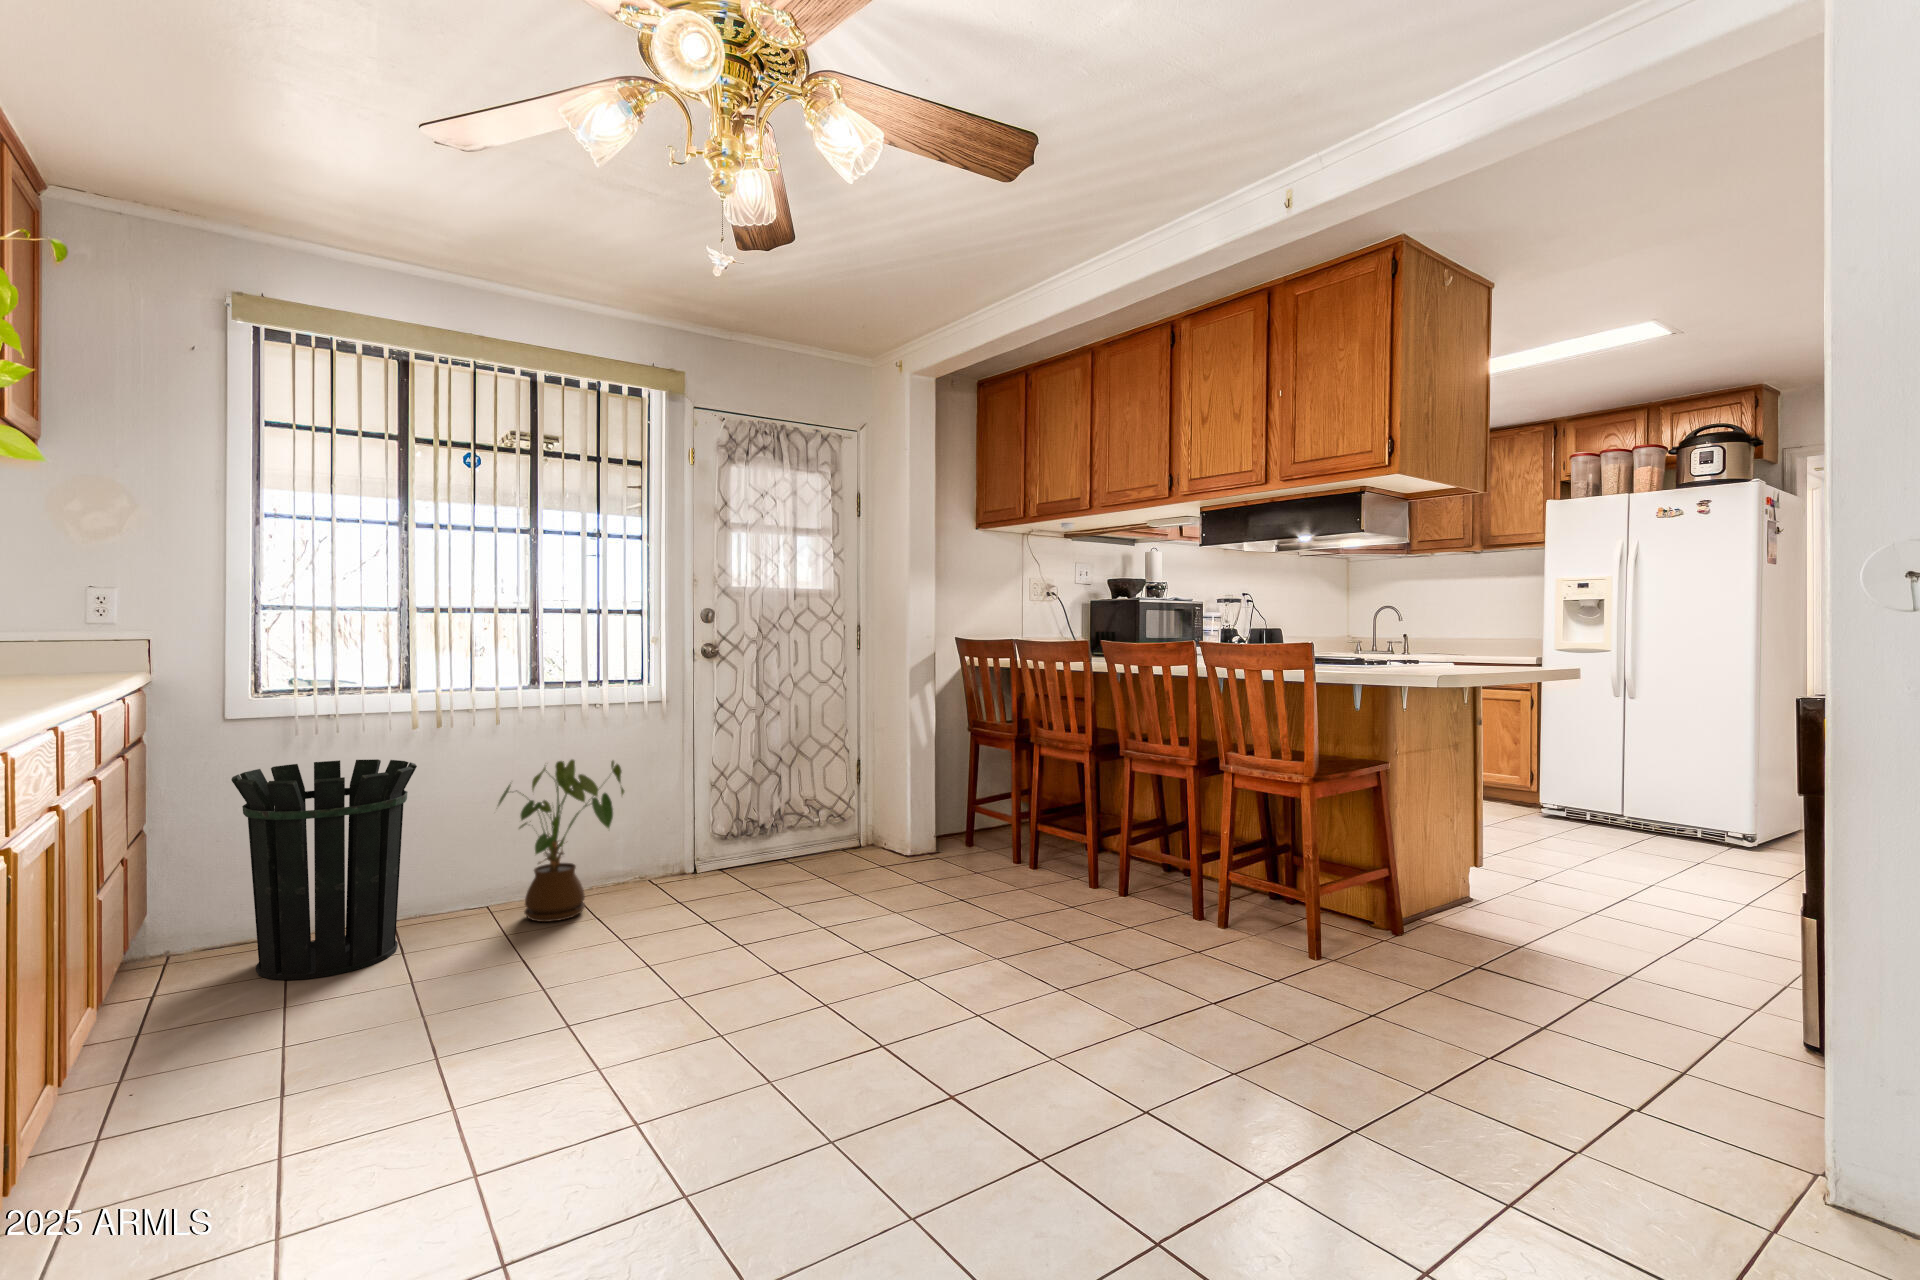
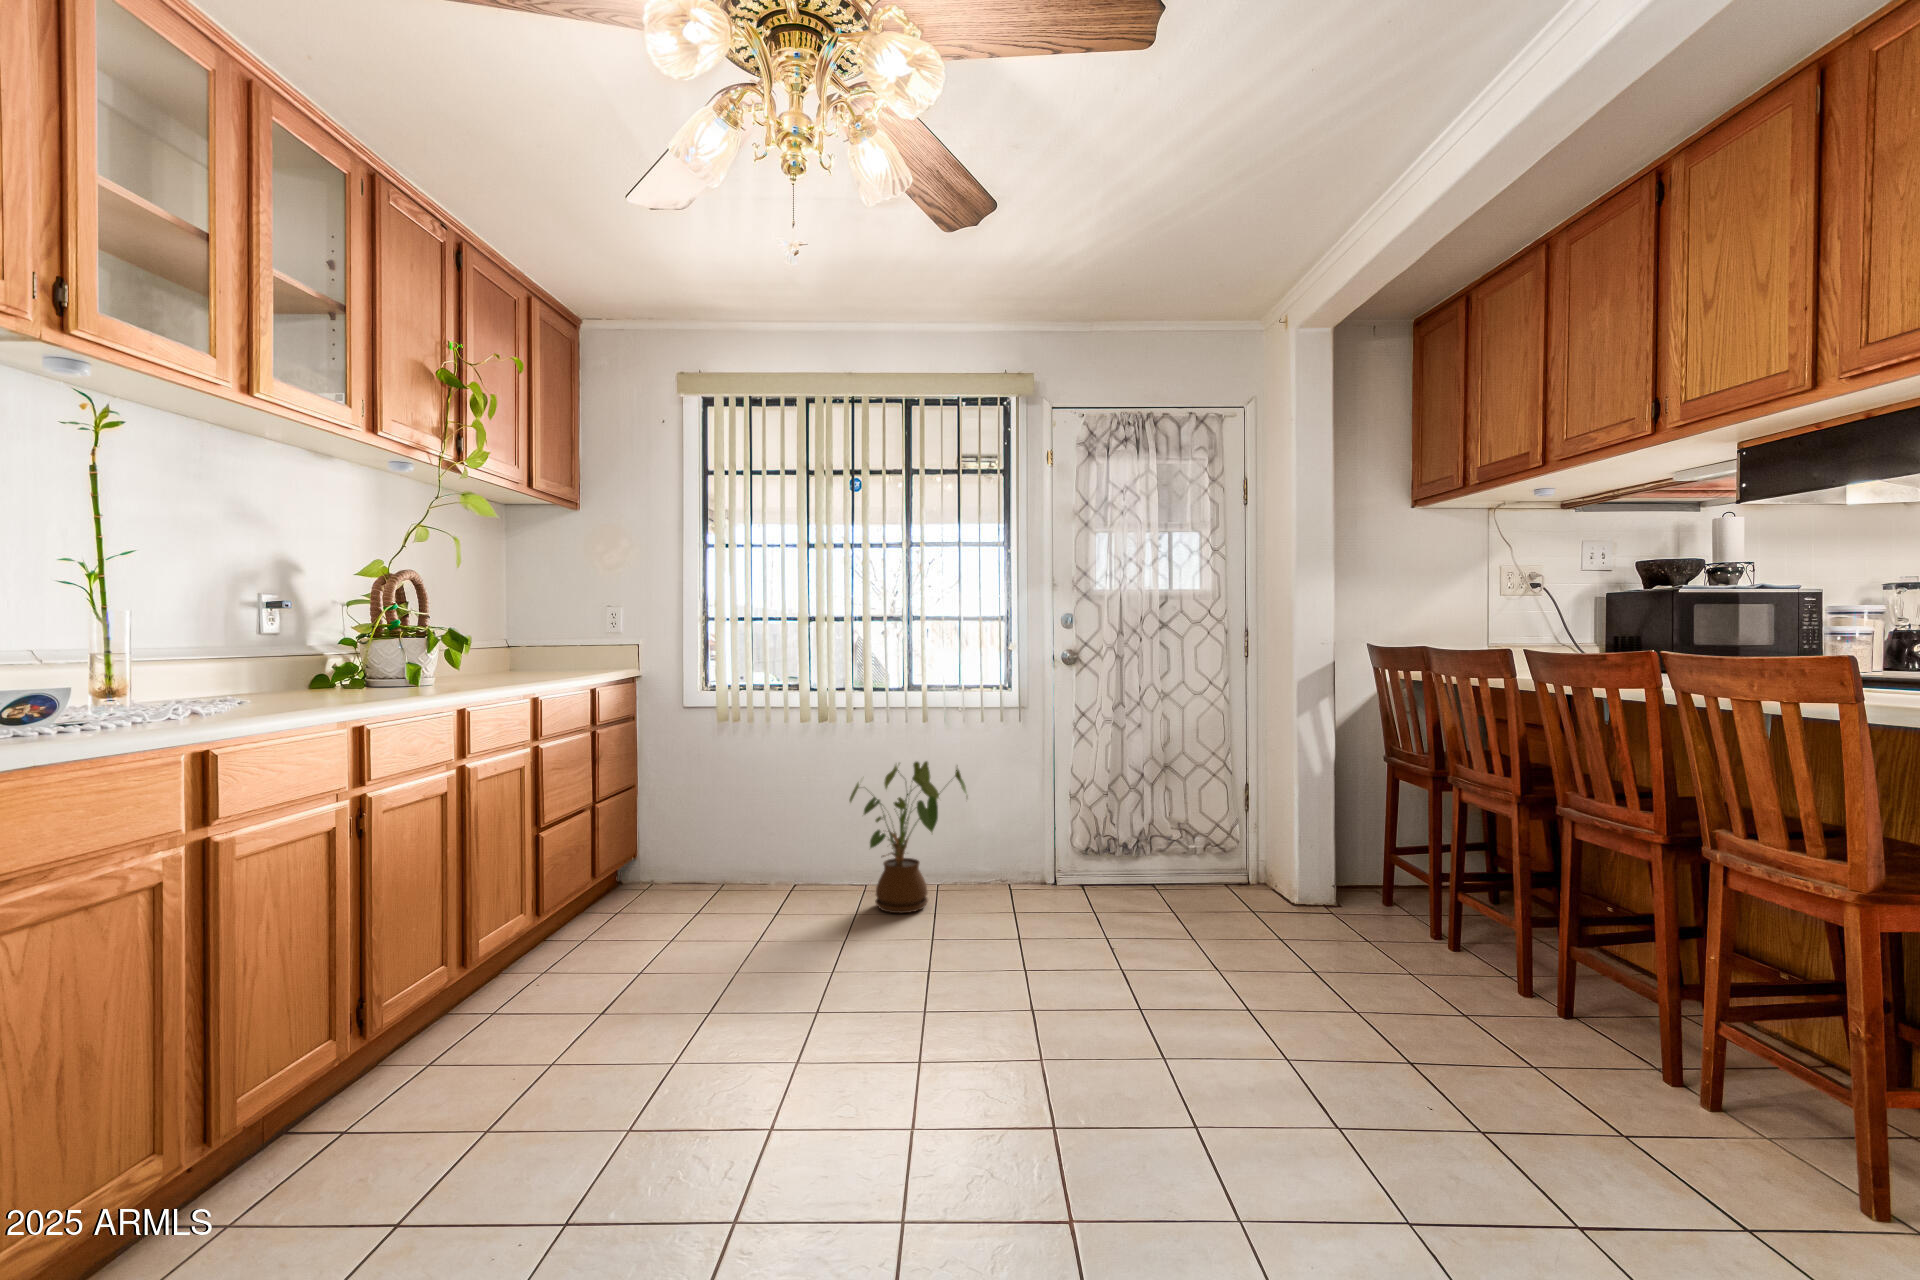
waste bin: present [231,759,417,980] -> none [655,749,786,929]

